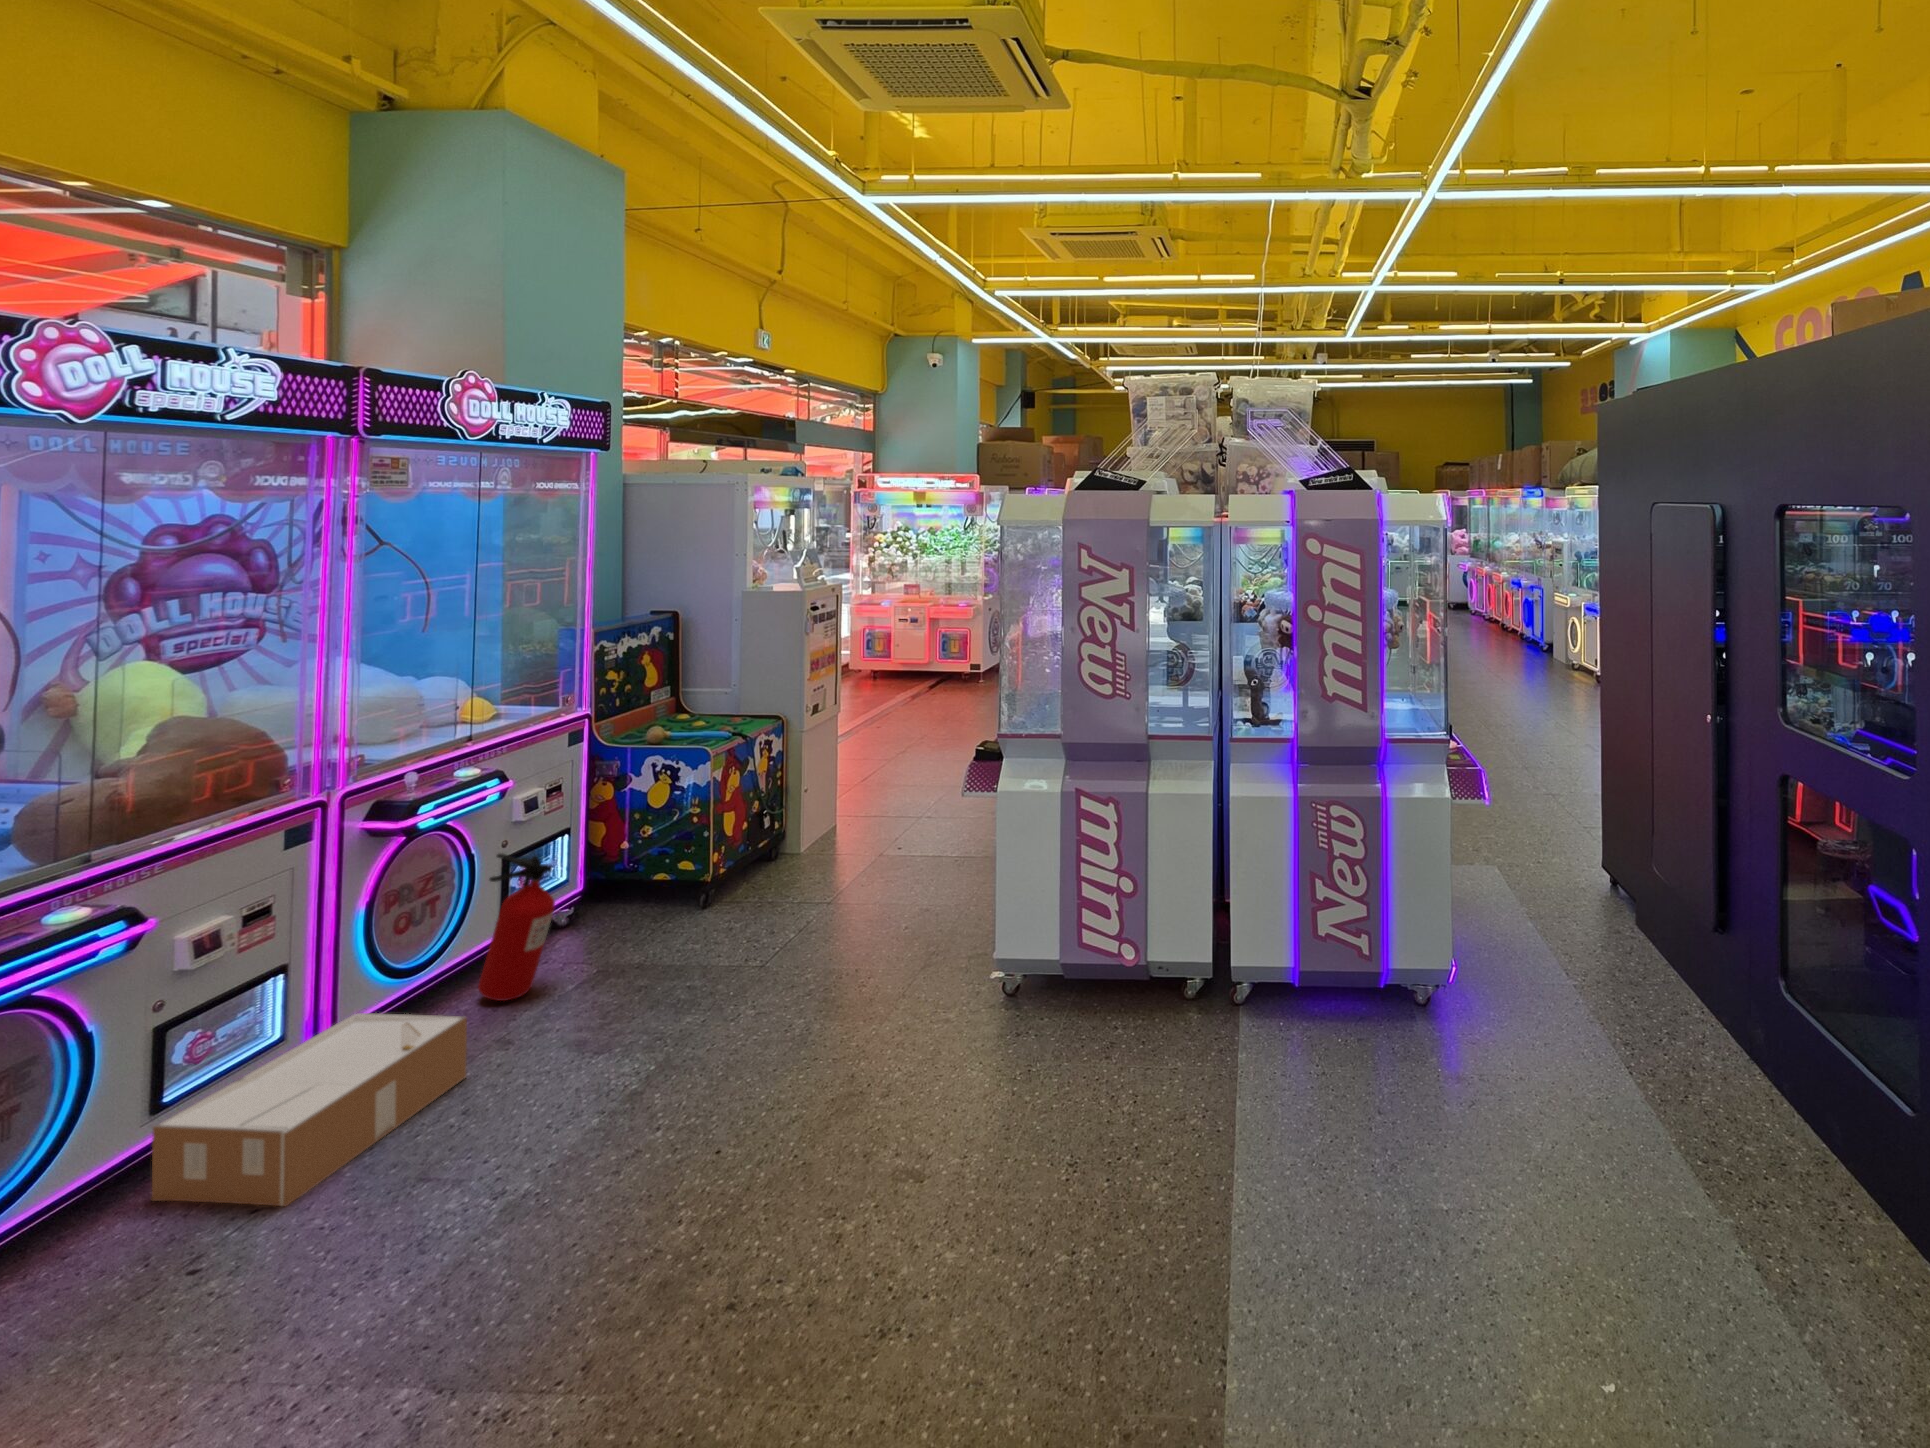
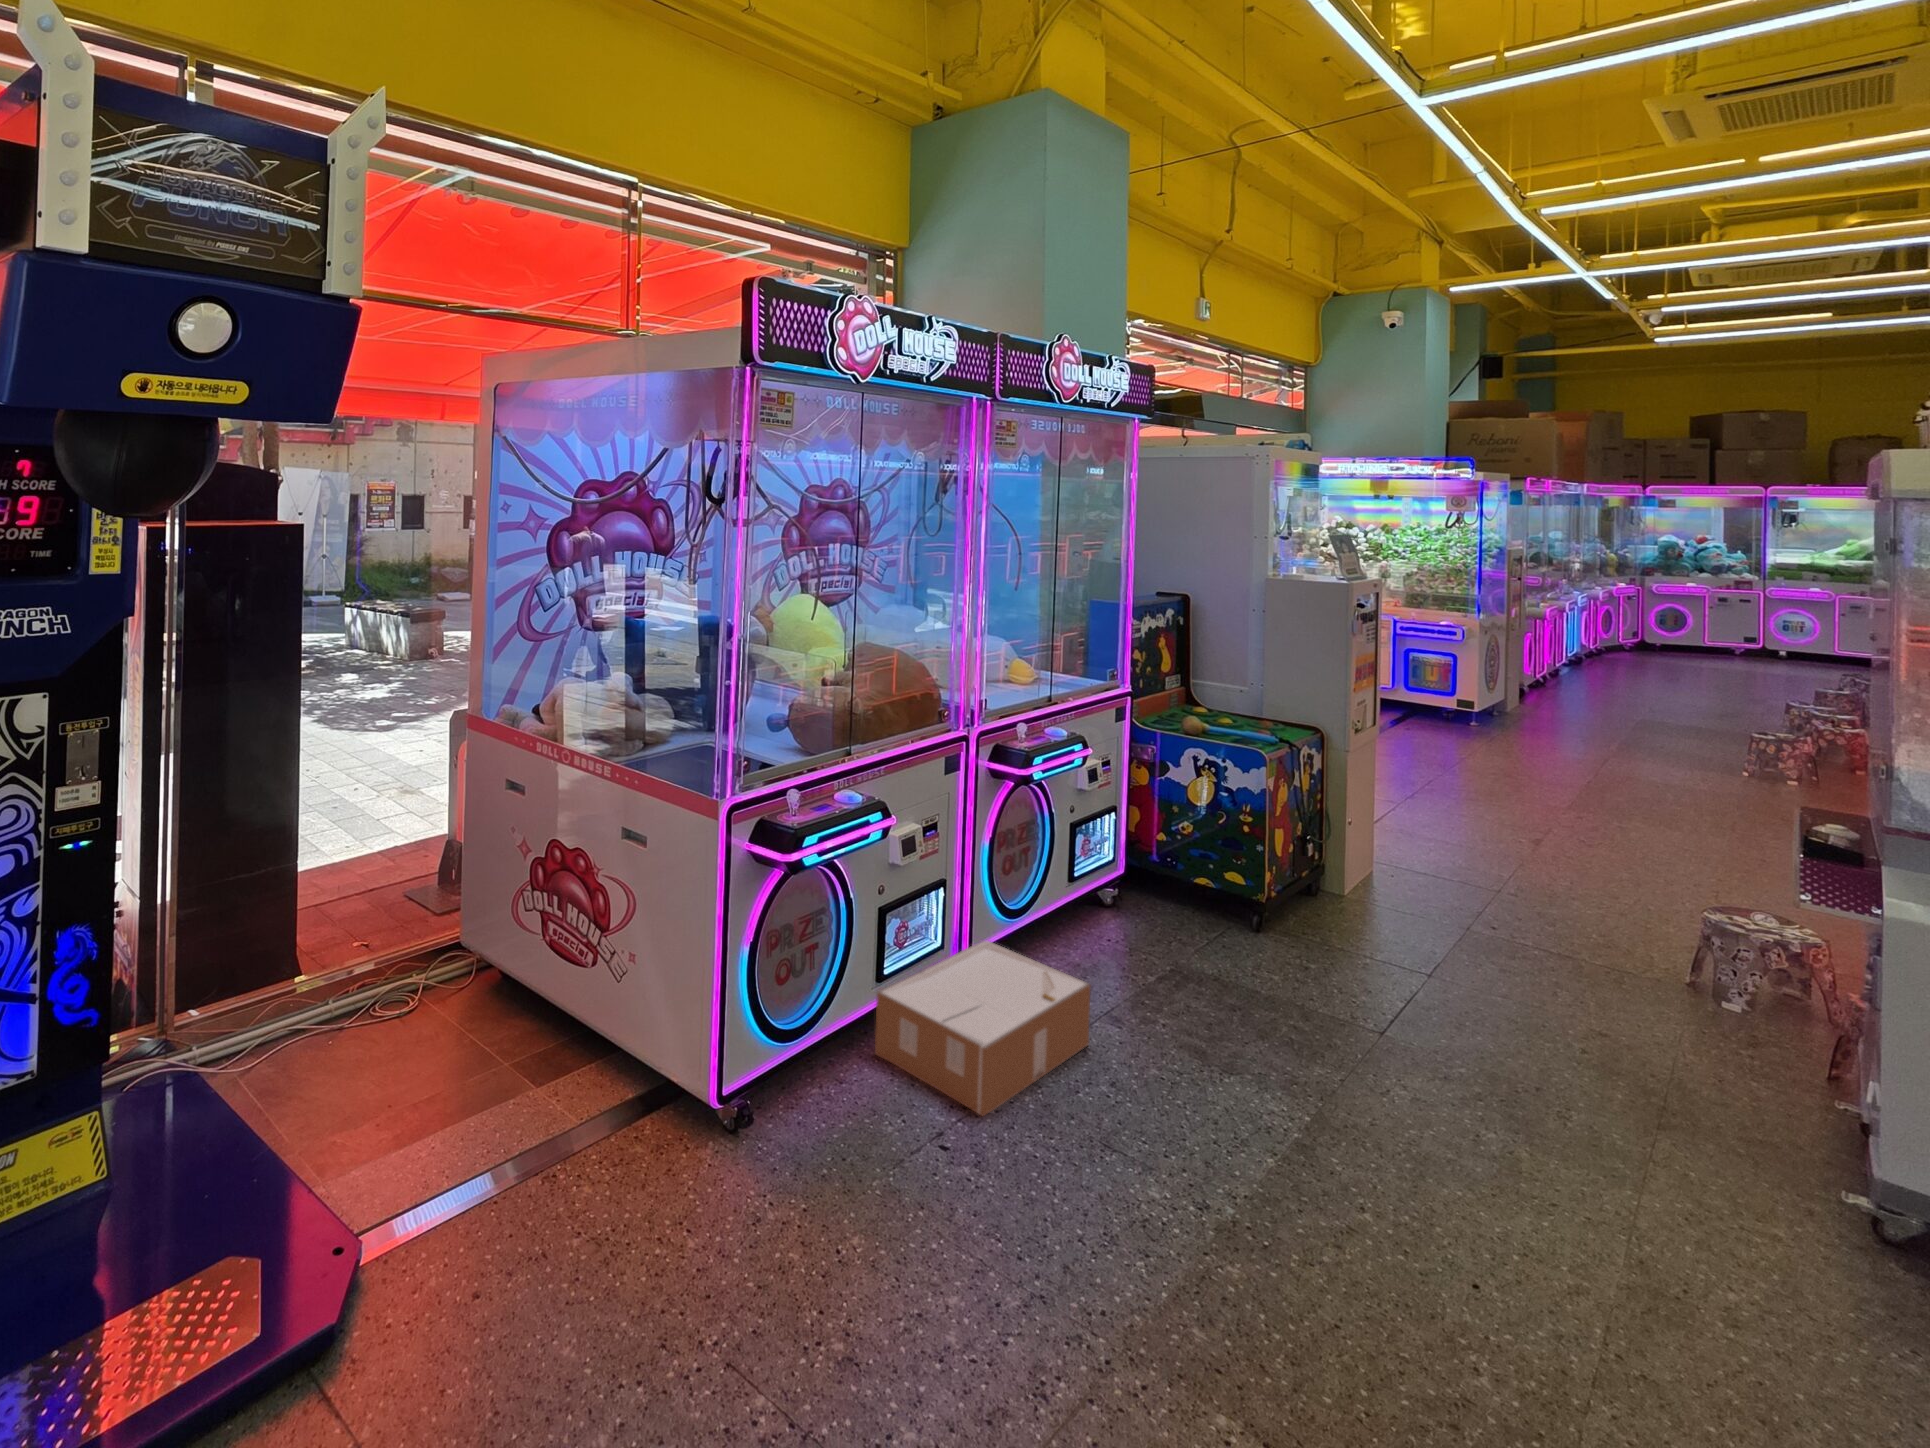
fire extinguisher: present [478,854,555,1001] -> none [1062,820,1136,971]

